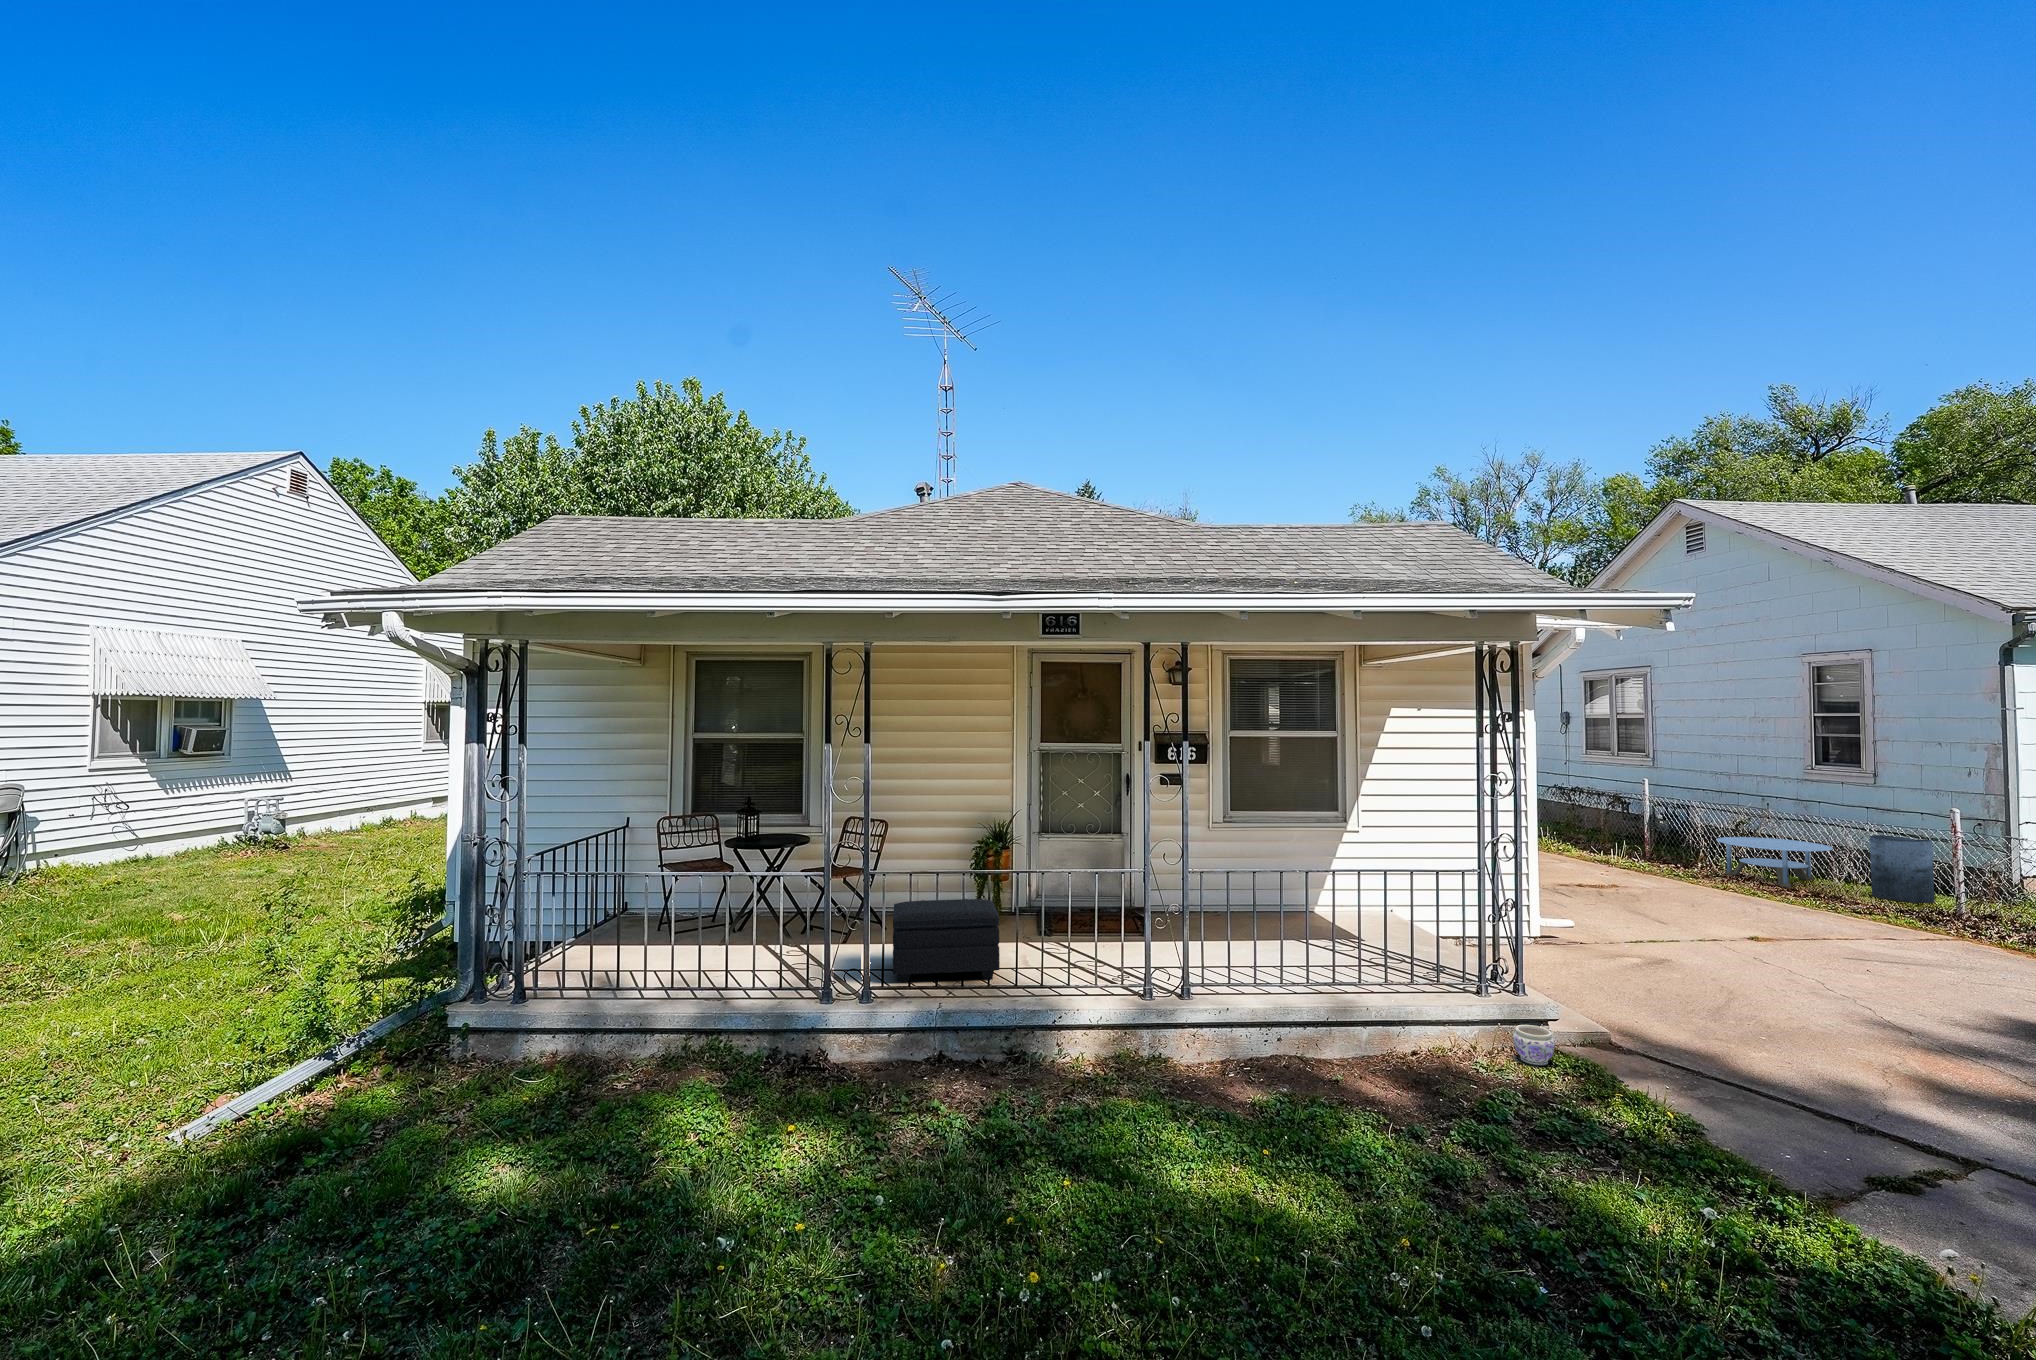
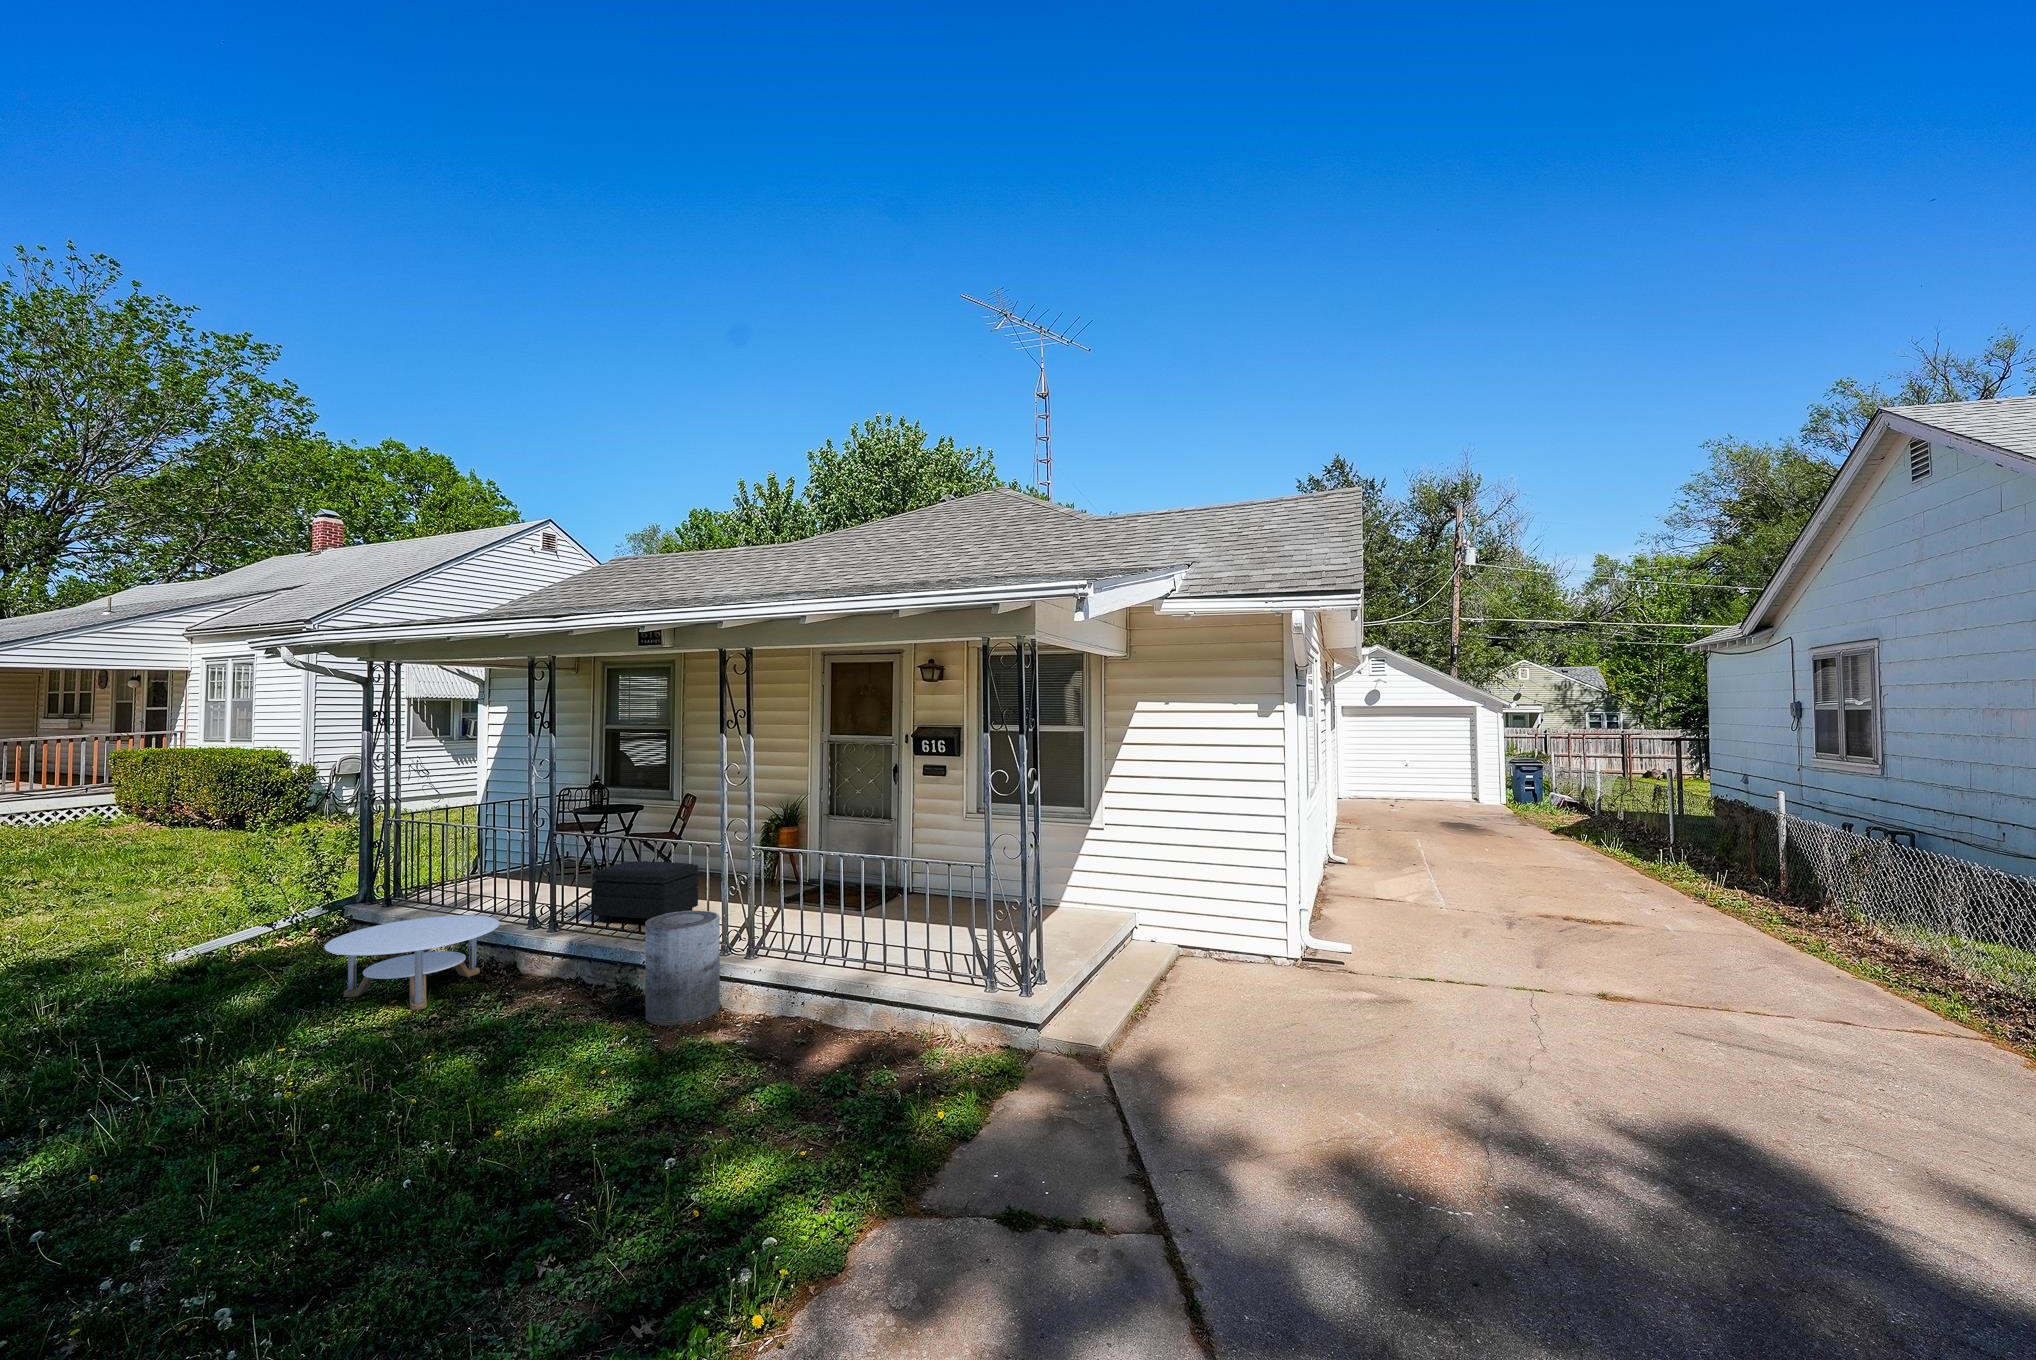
trash can: present [1870,835,1934,903] -> present [645,911,720,1025]
round table: present [1716,837,1833,888] -> present [324,915,499,1010]
planter: present [1513,1025,1555,1066] -> none [970,1010,1005,1048]

